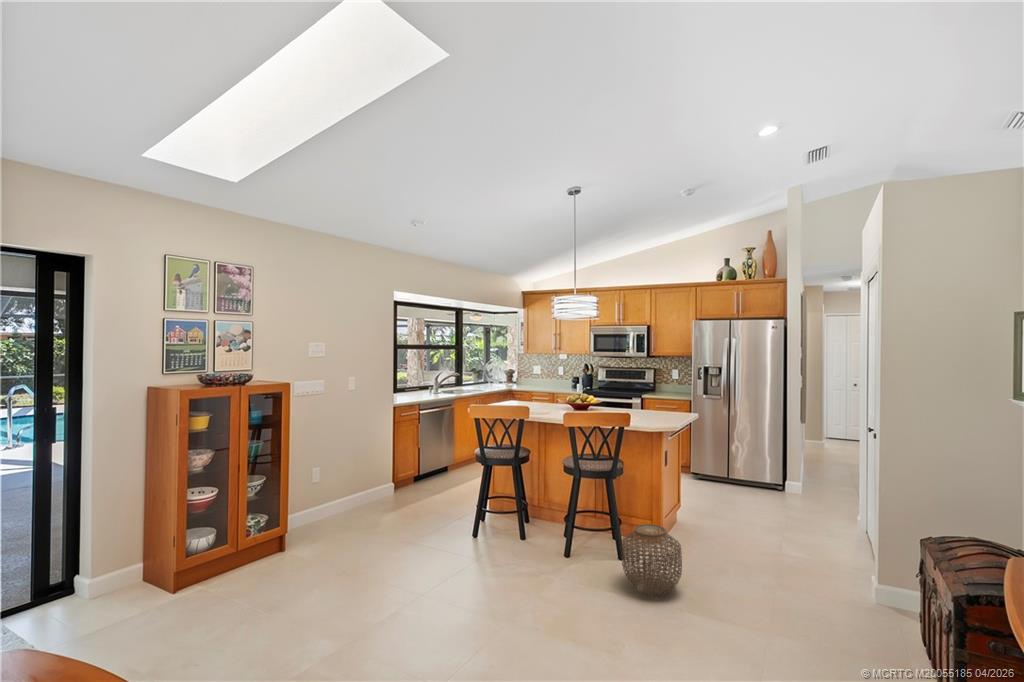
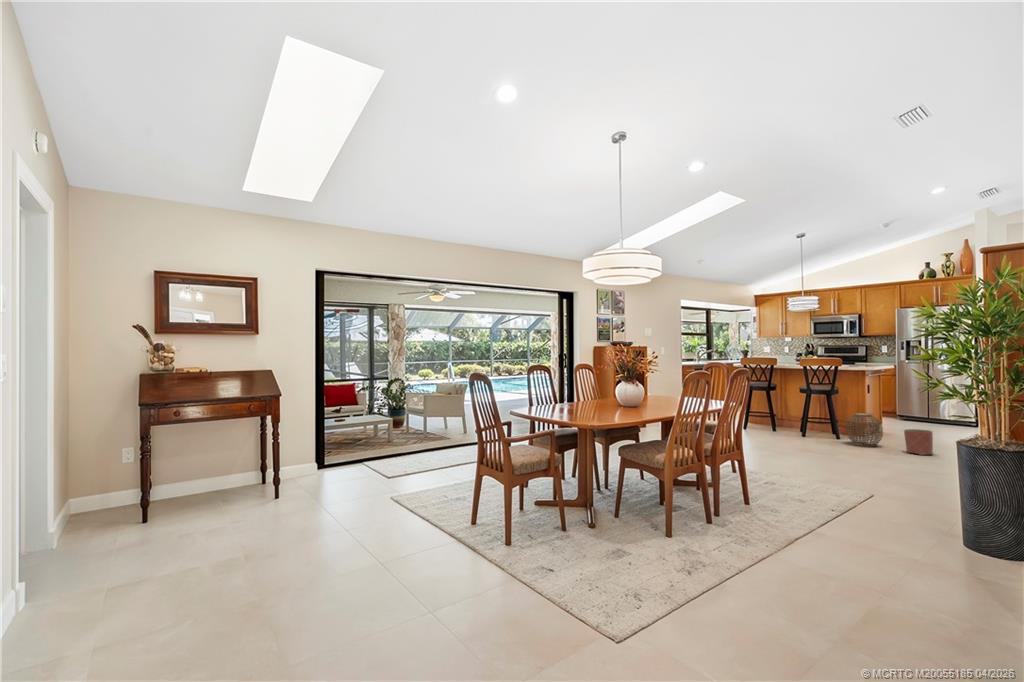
planter: none [719,566,767,632] -> present [904,429,933,455]

